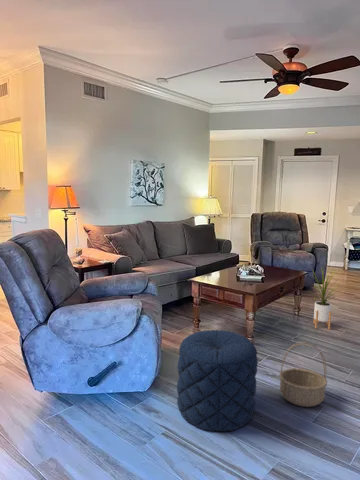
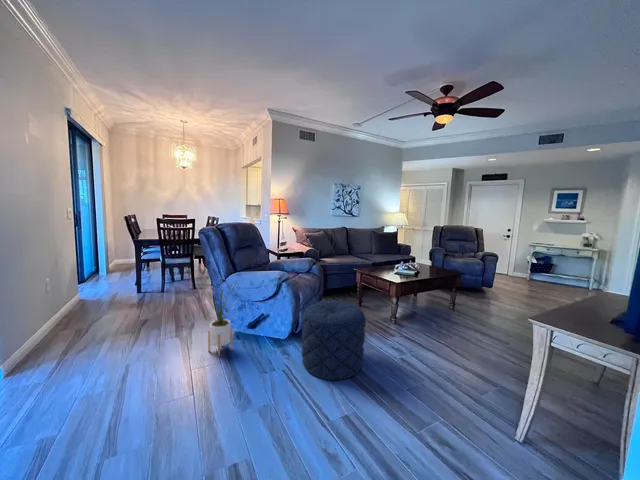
house plant: present [313,270,334,329] -> present [205,283,234,356]
basket: present [279,342,327,407] -> none [391,321,433,378]

